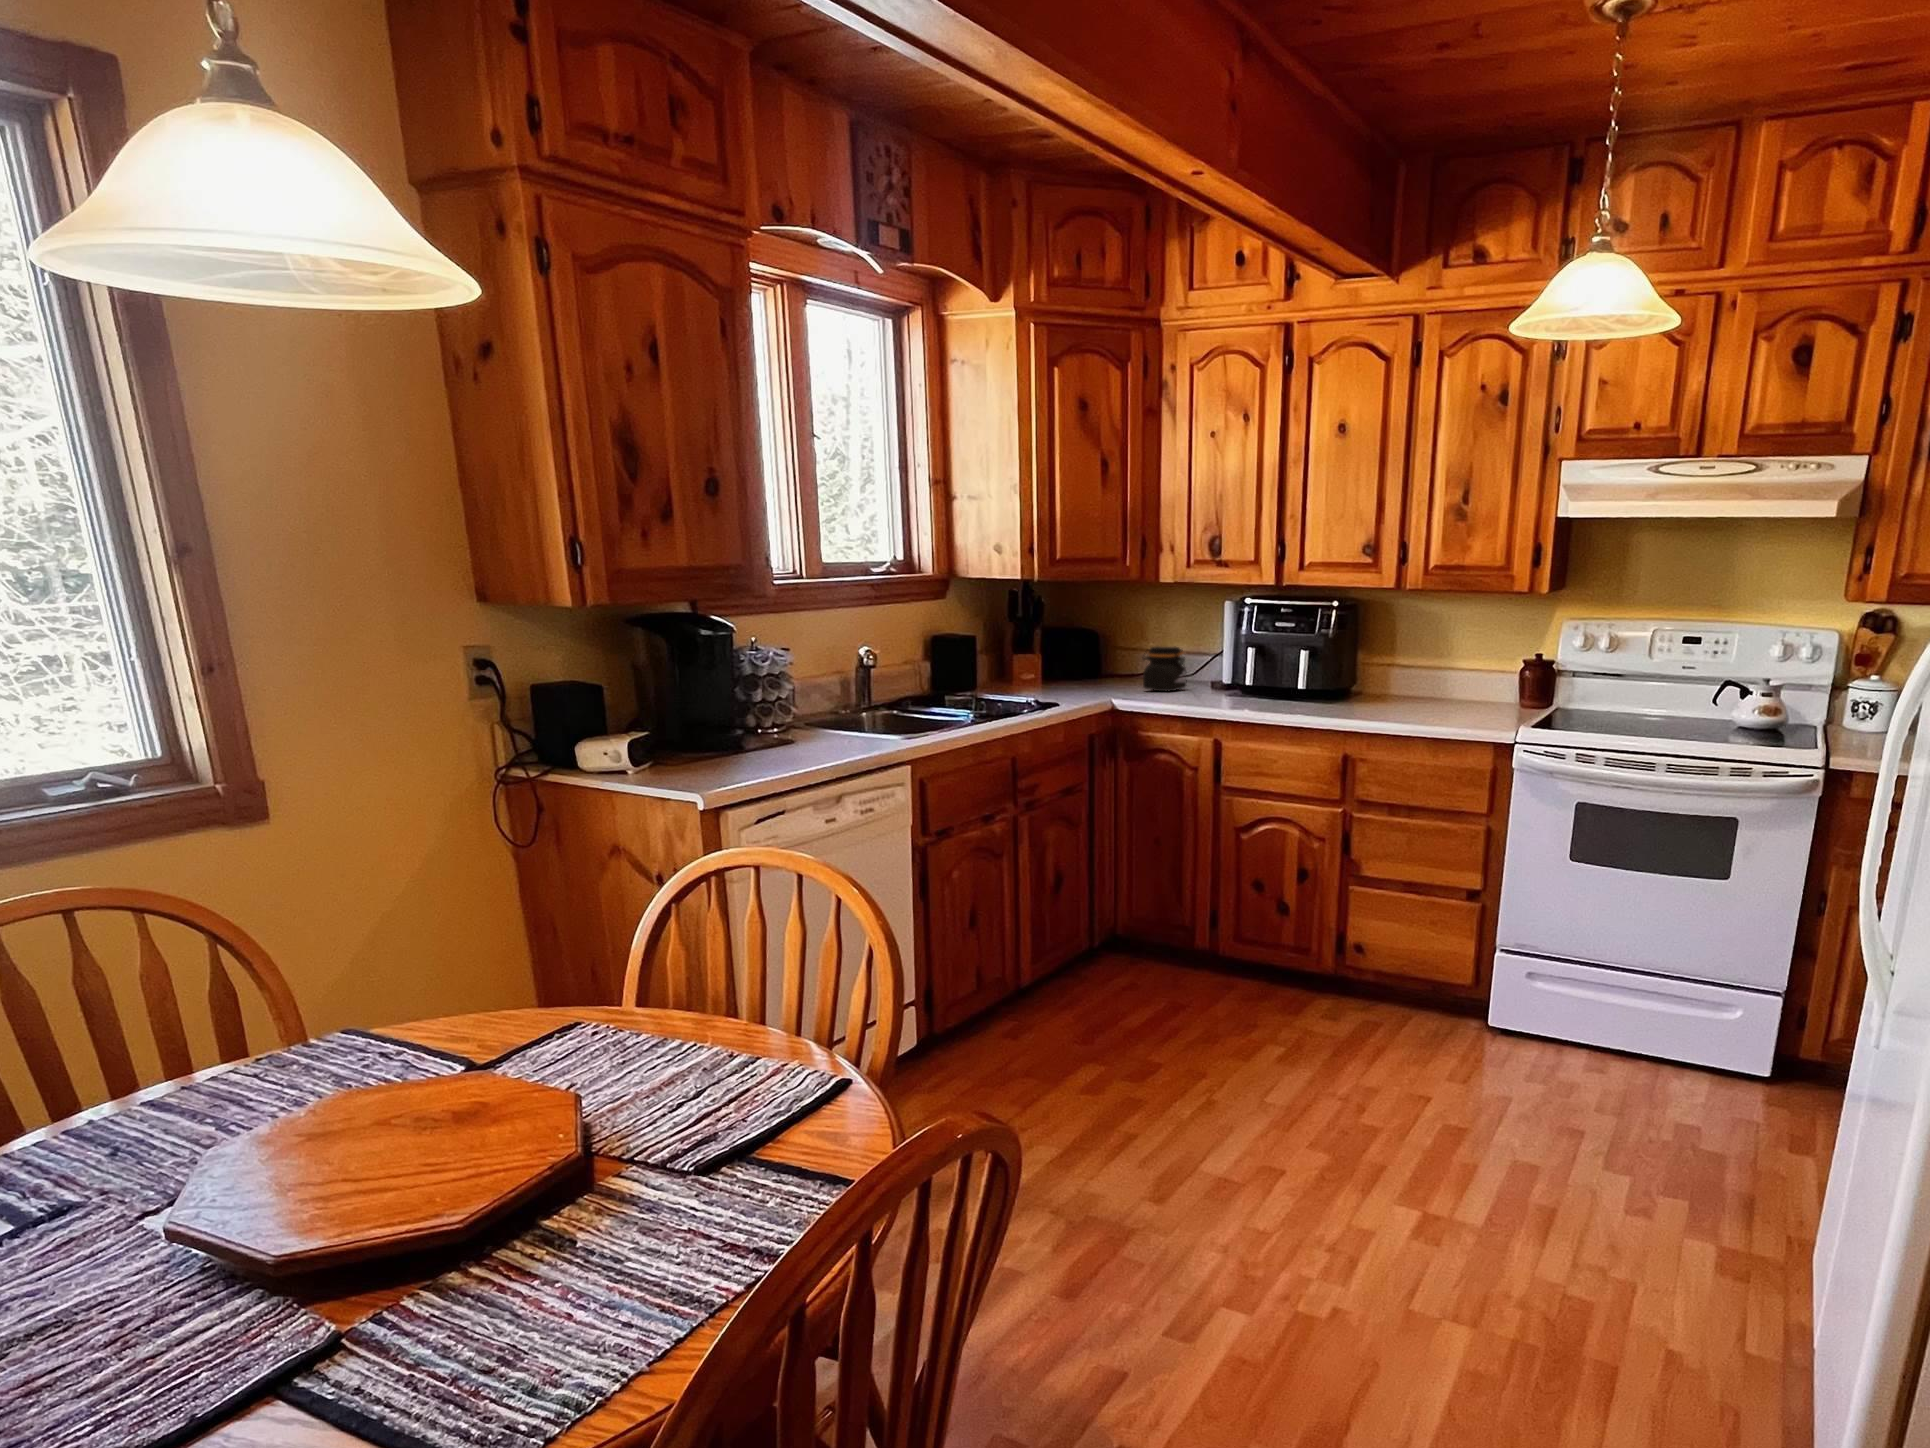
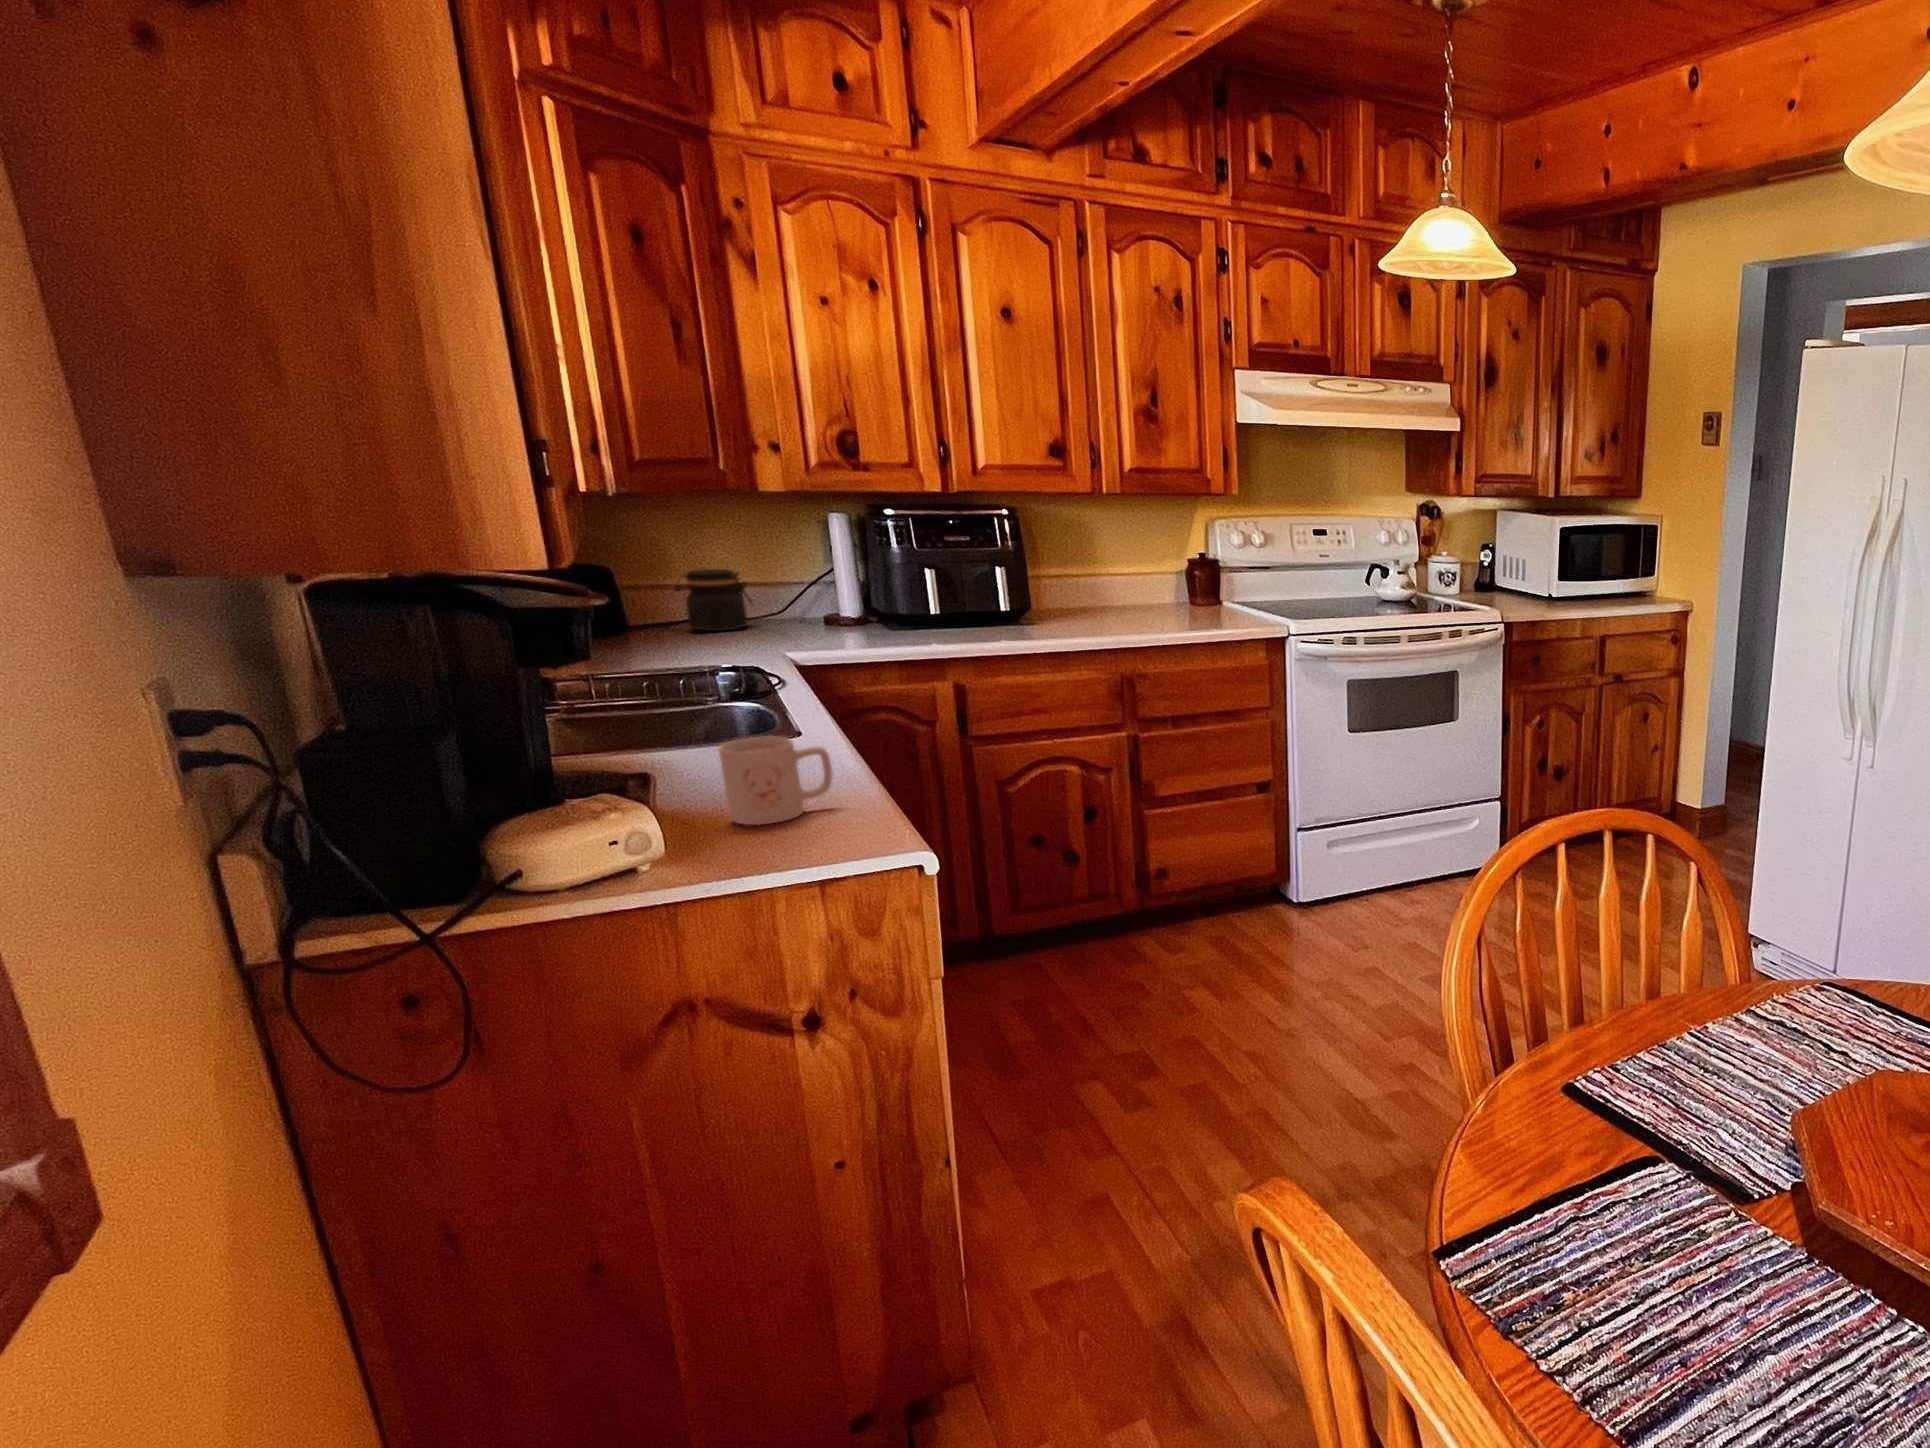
mug: none [734,717,788,770] -> present [719,736,832,825]

